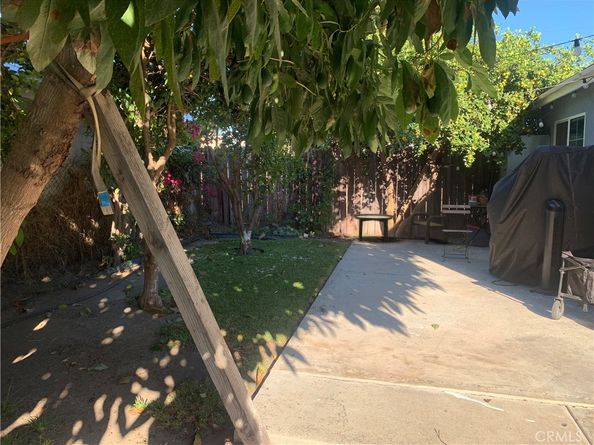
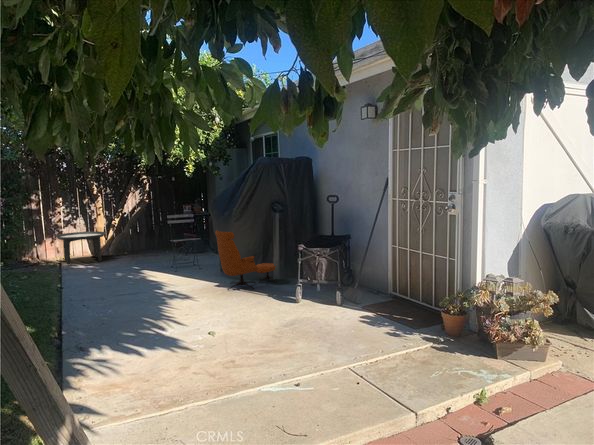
bench: present [409,212,448,244] -> none [122,226,165,258]
lounge chair: none [478,223,558,294] -> present [215,230,276,290]

